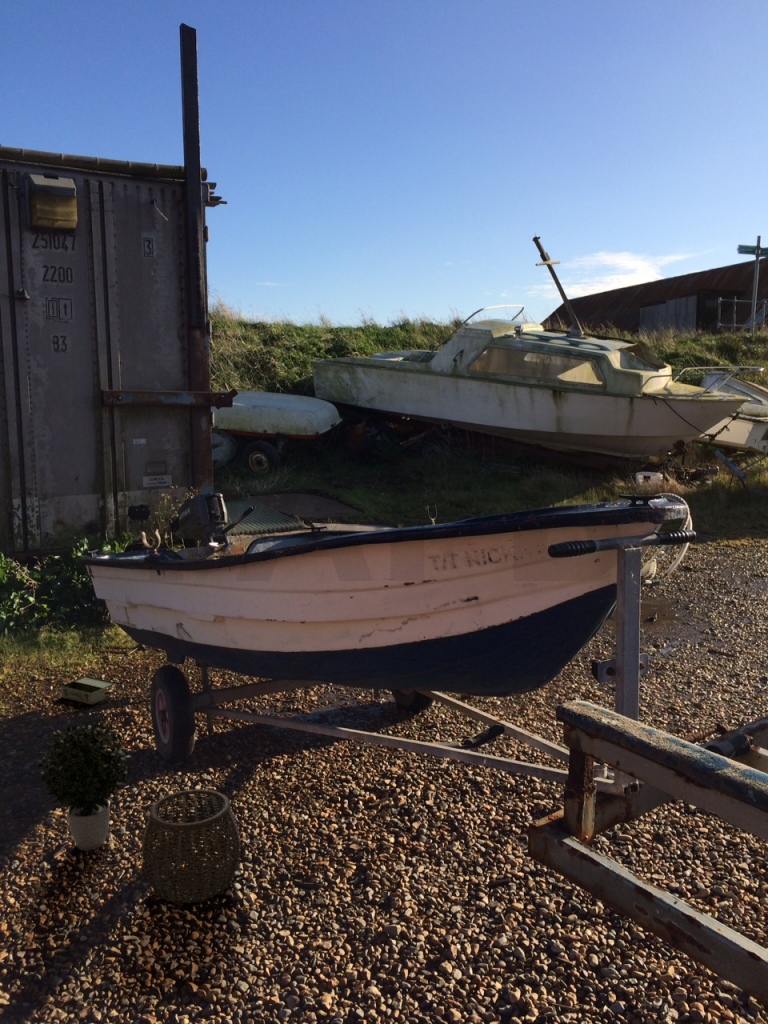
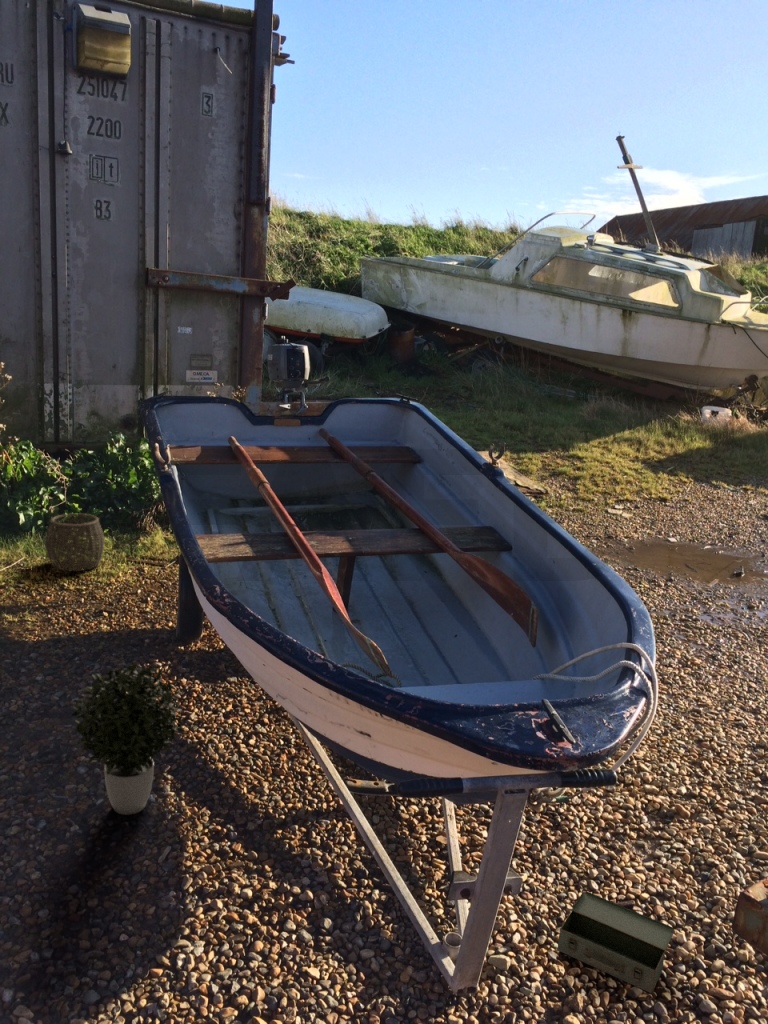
toolbox: present [61,676,116,704] -> present [557,892,674,993]
woven basket: present [142,789,241,904] -> present [45,514,104,571]

